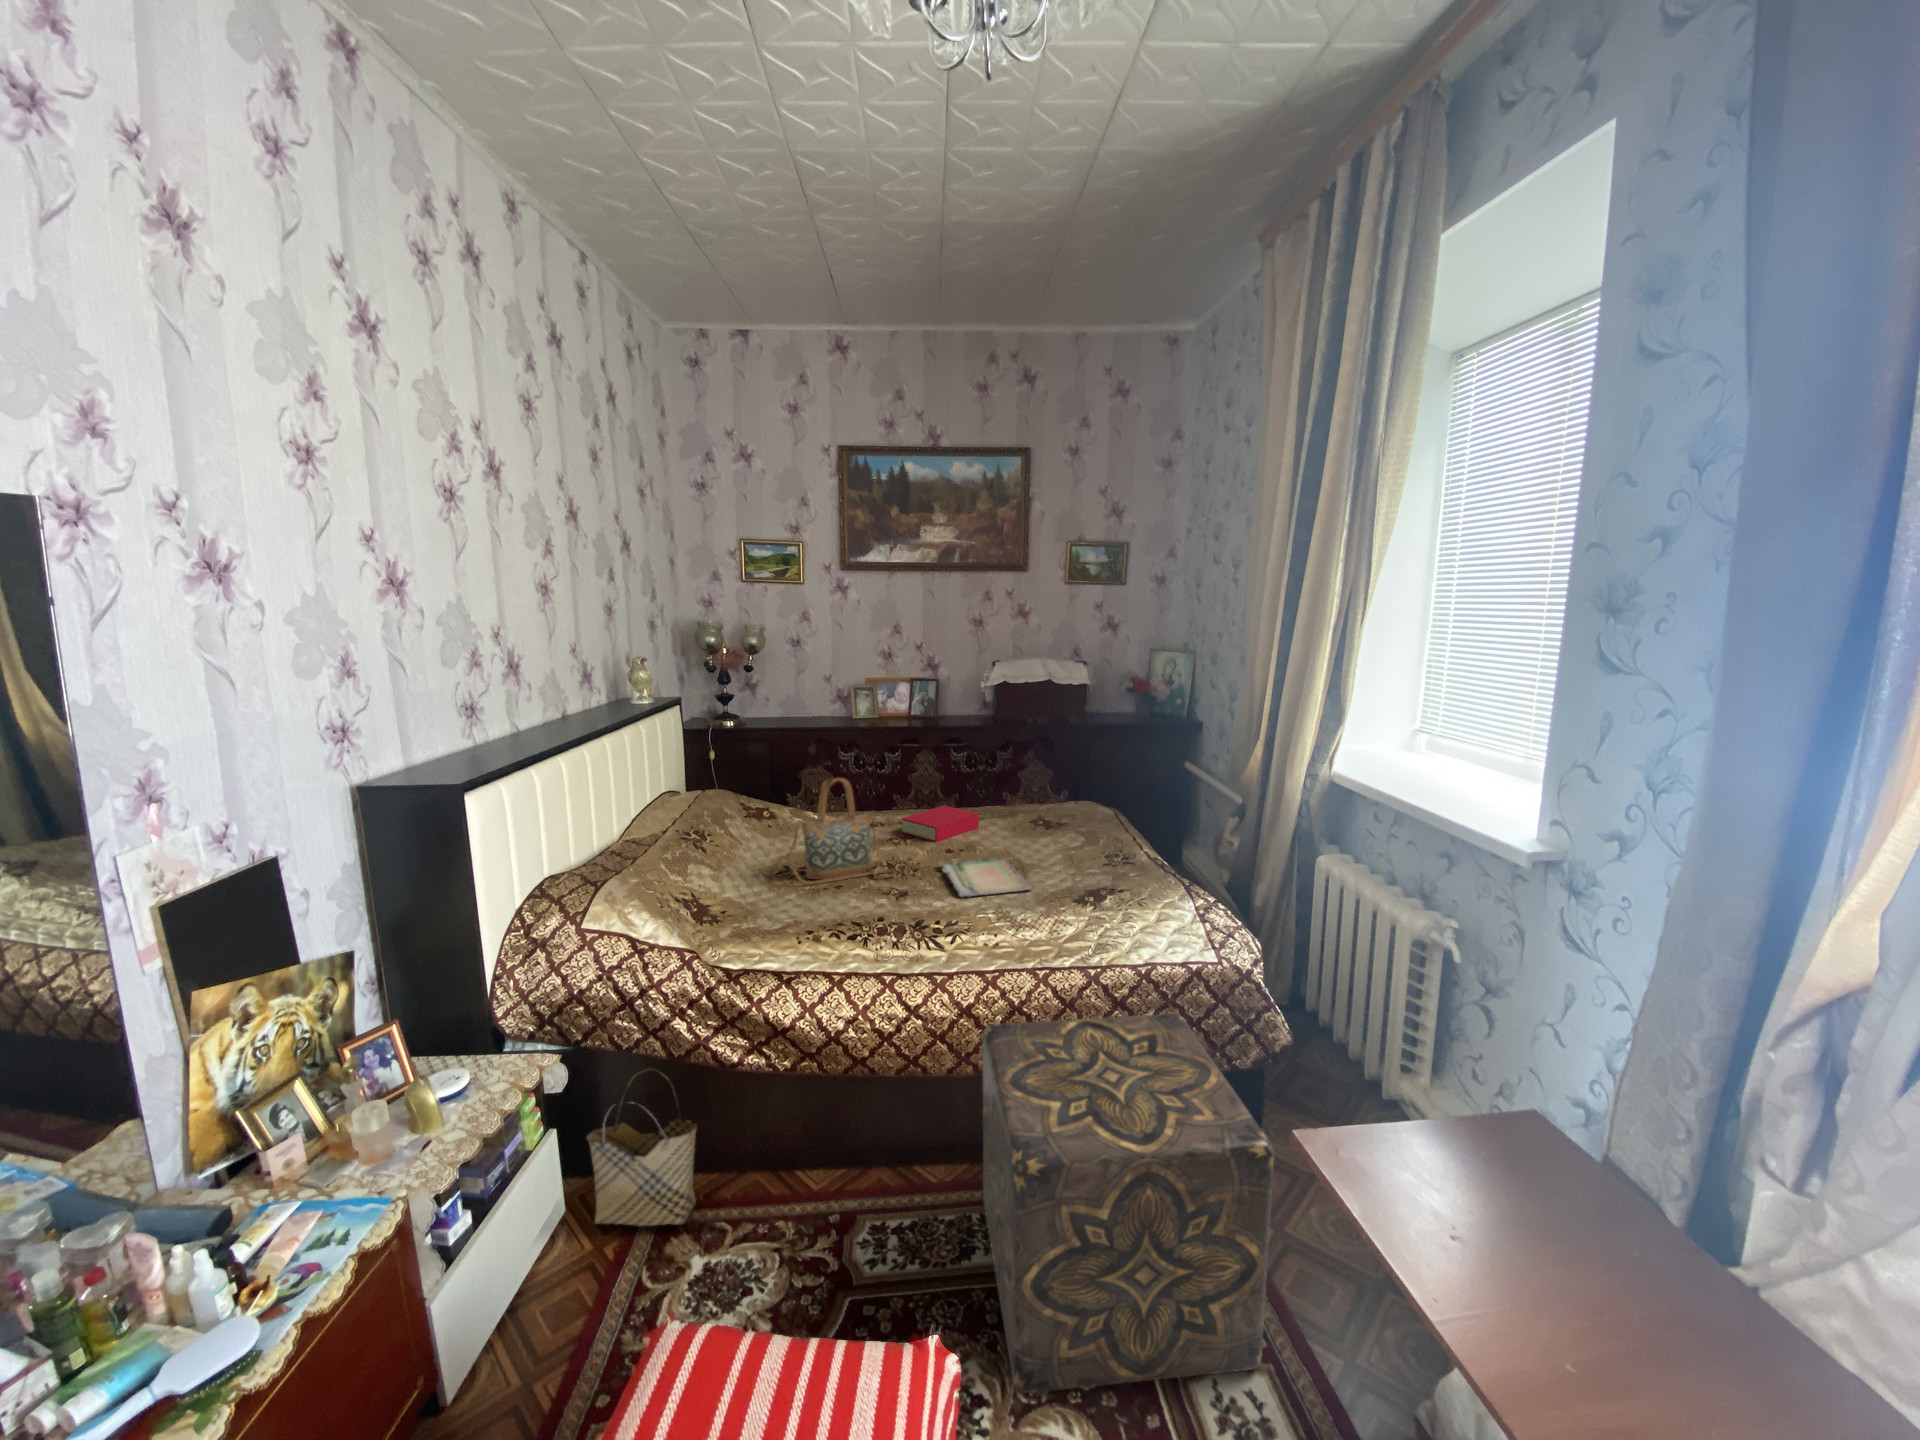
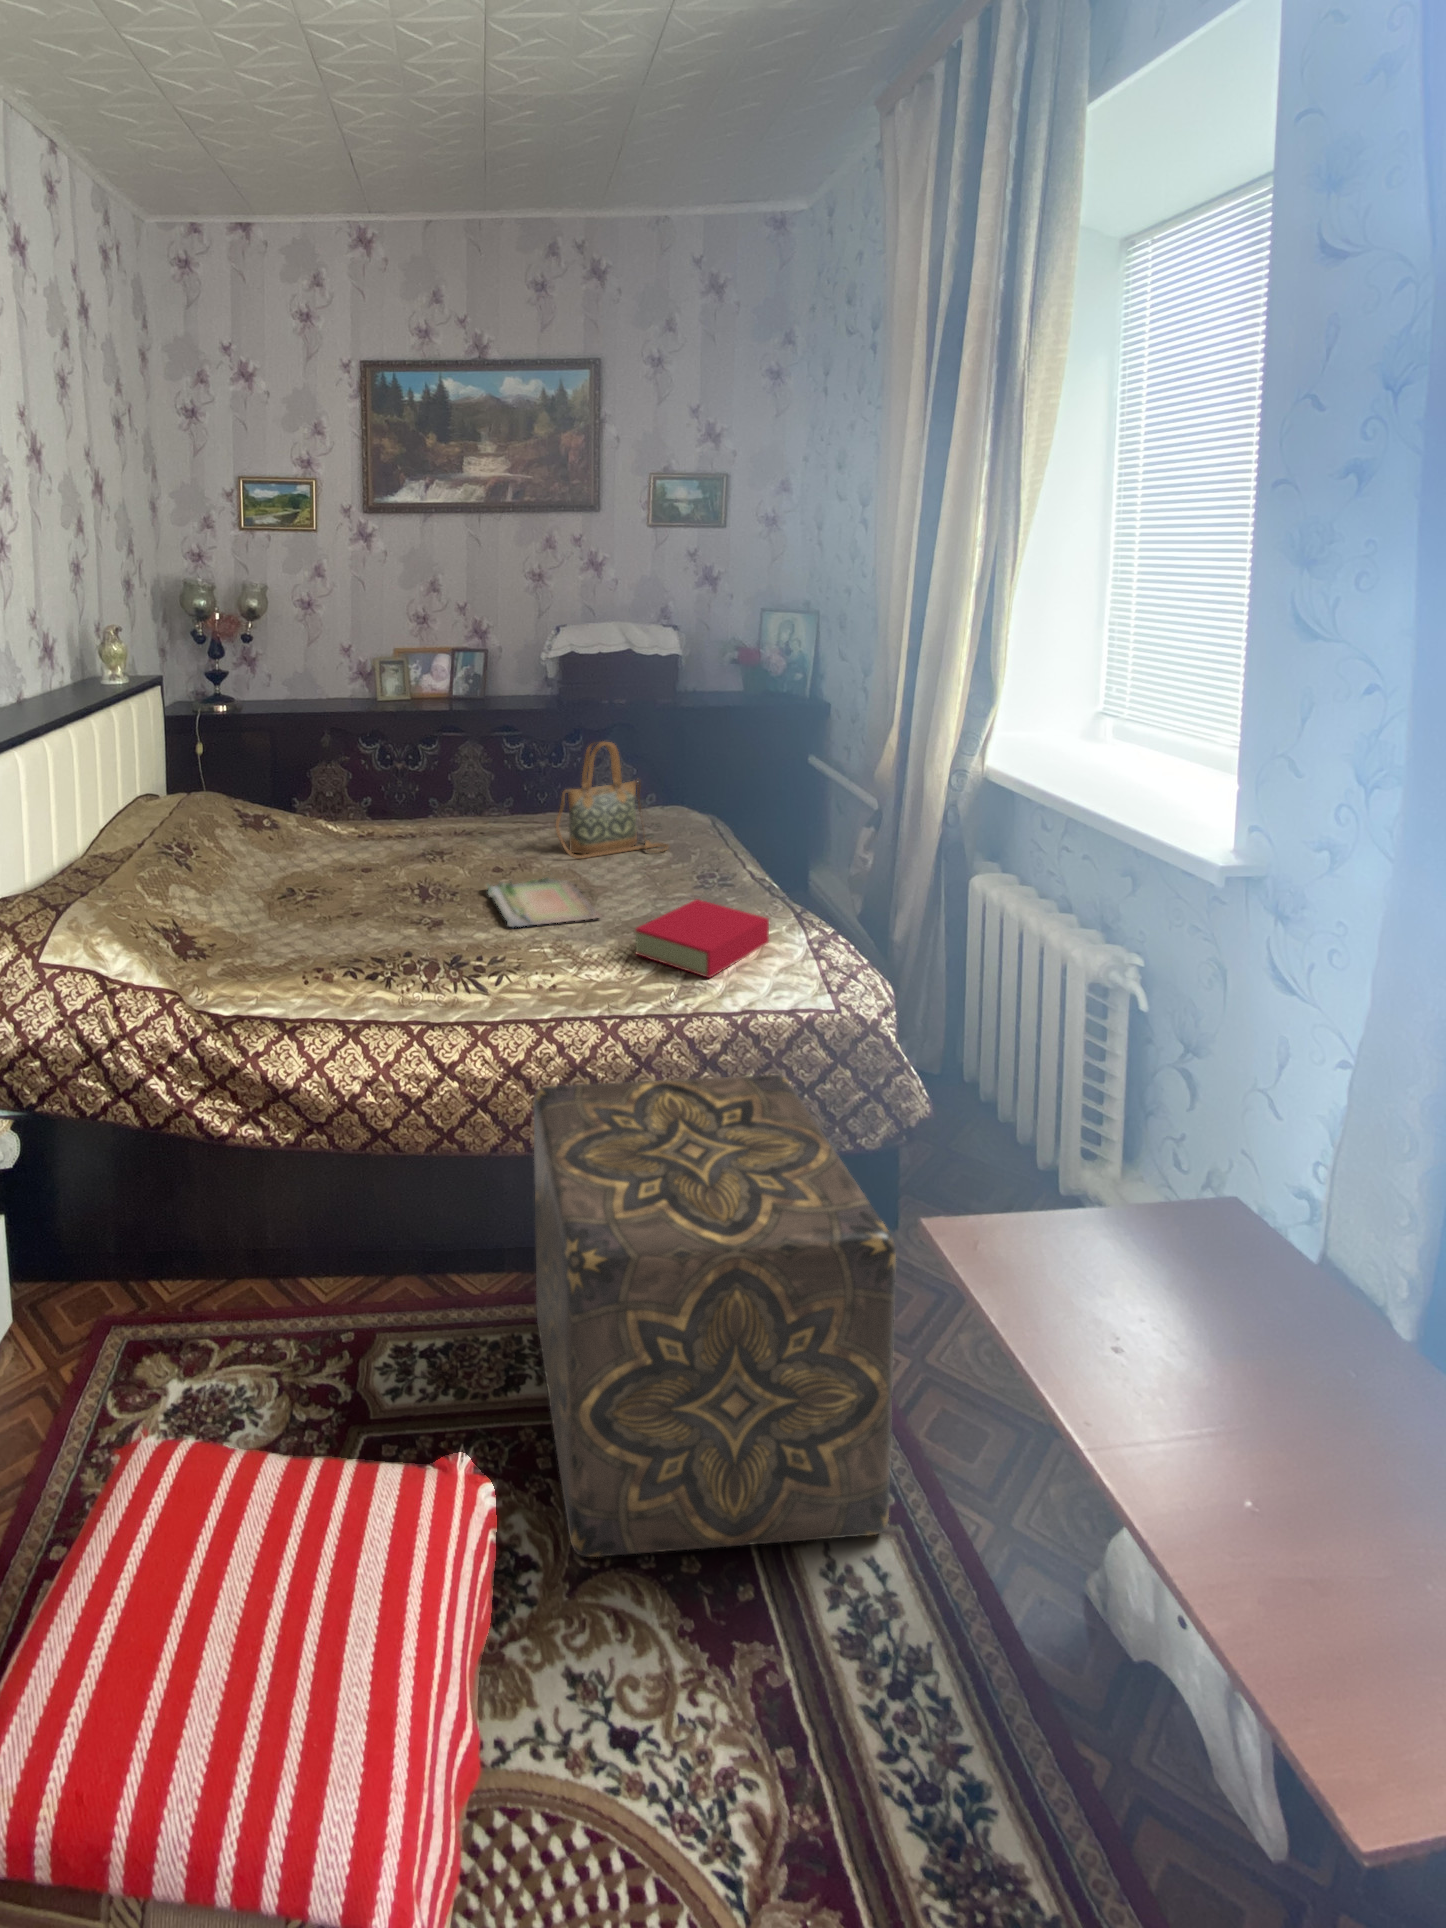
handbag: present [789,778,896,885] -> present [556,742,669,859]
book: present [902,805,979,842] -> present [635,899,769,978]
woven basket: present [587,1068,697,1226] -> none [42,1139,178,1340]

